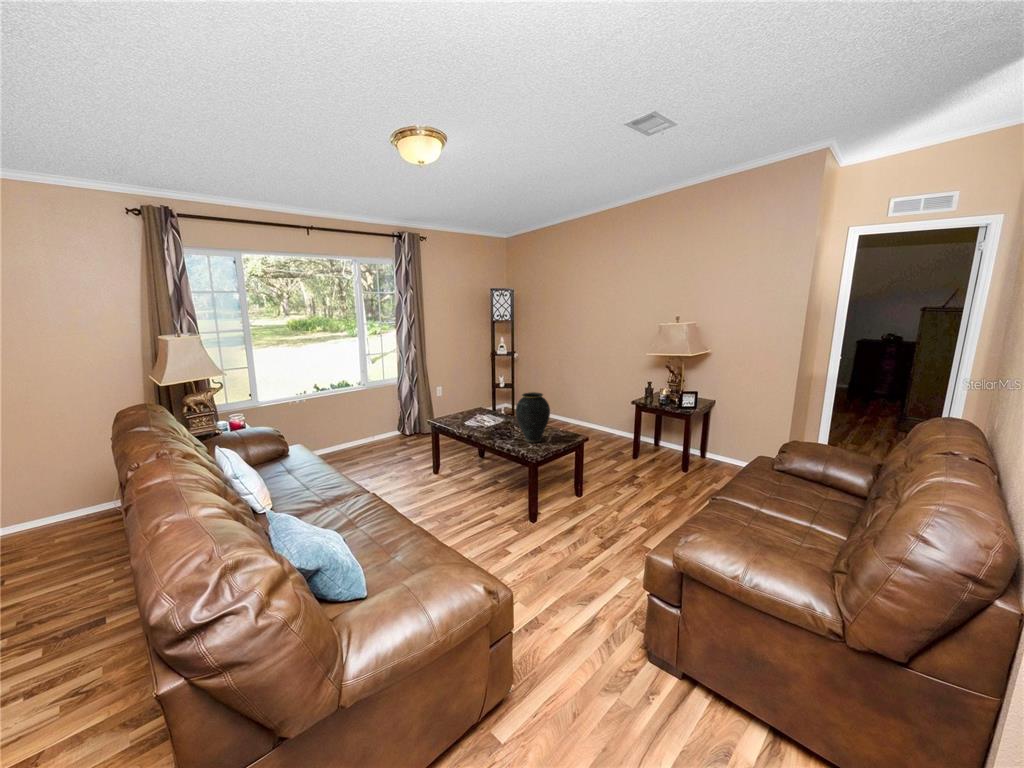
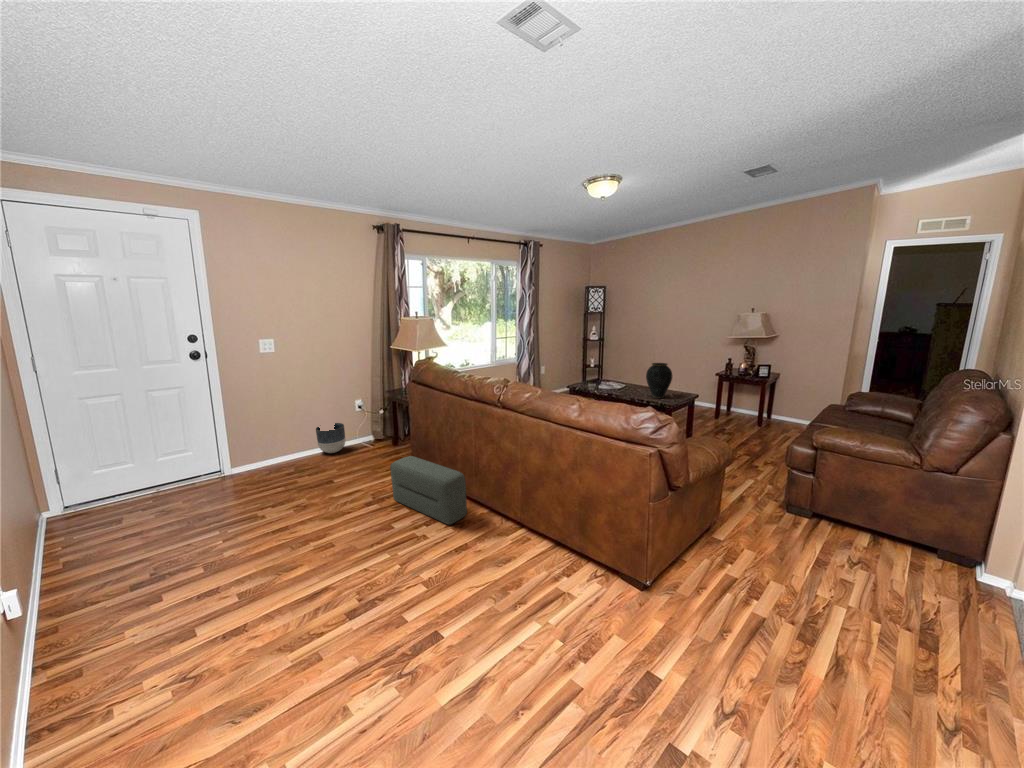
planter: none [28,484,88,530] -> present [316,423,345,453]
pouf: none [17,562,119,710] -> present [390,456,467,525]

